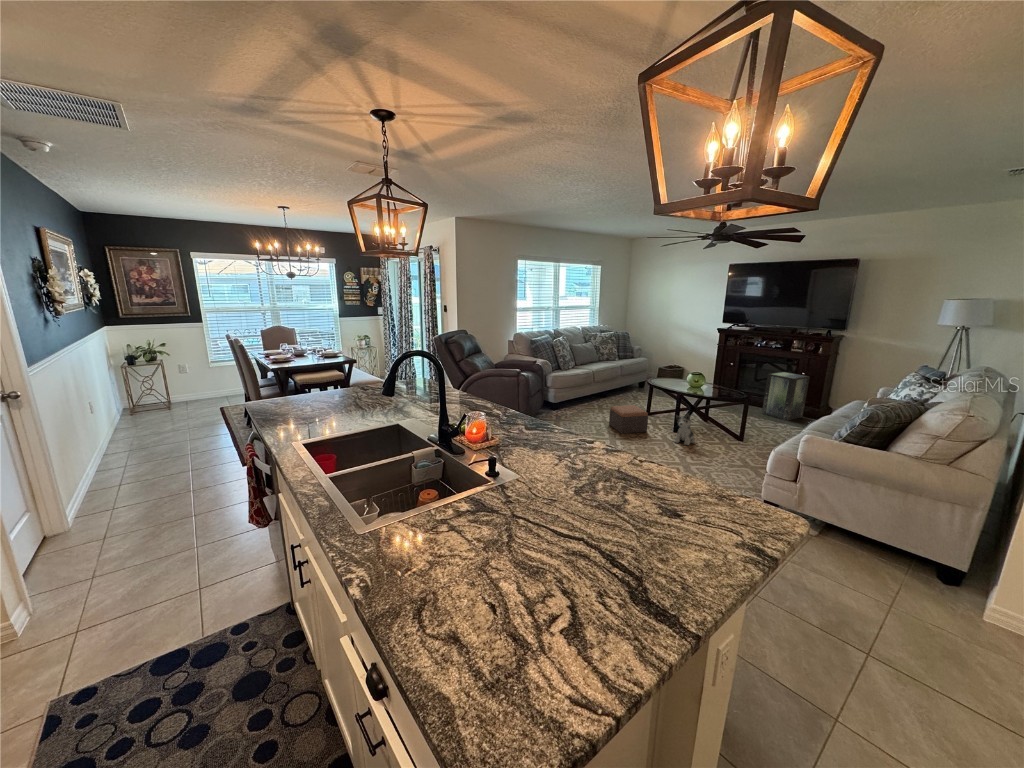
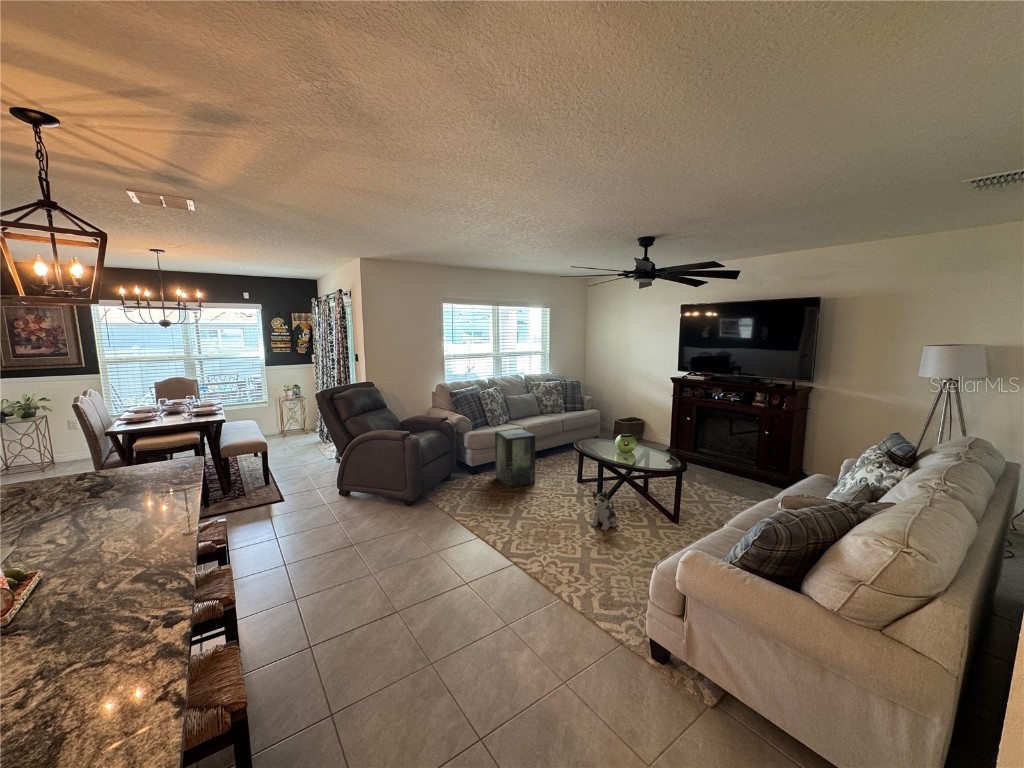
storage box: present [762,372,810,421] -> present [495,428,535,488]
footstool: present [609,405,648,433] -> none [525,474,566,511]

